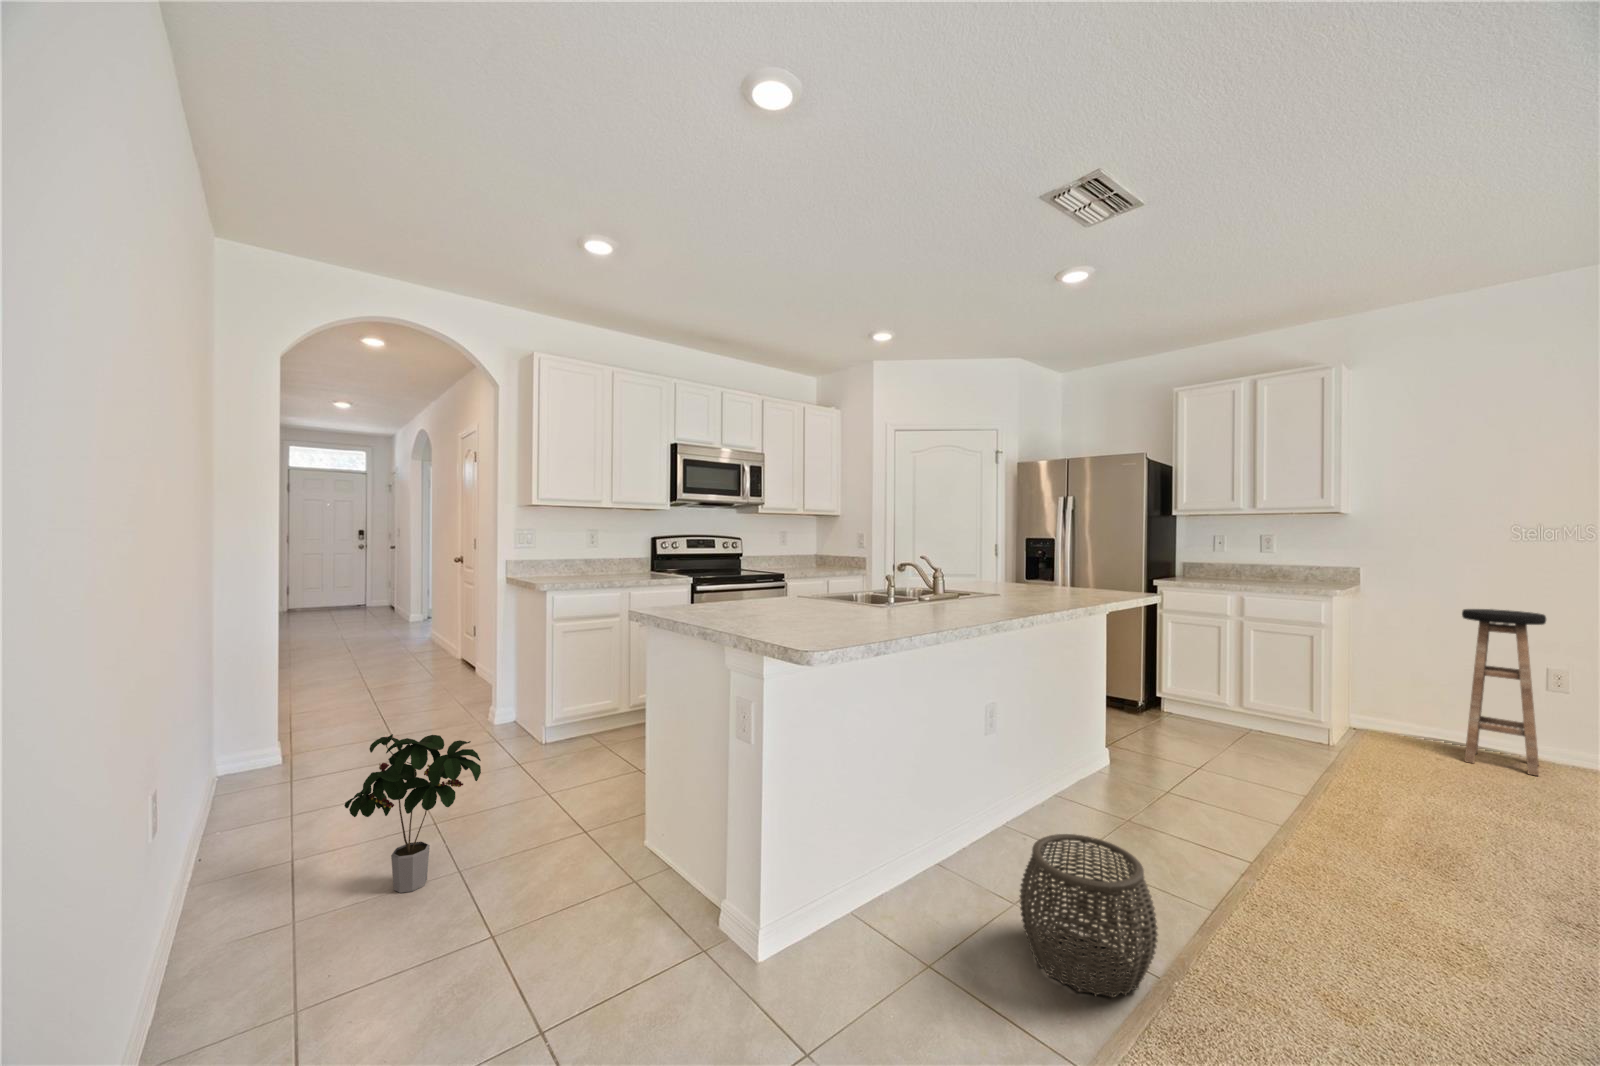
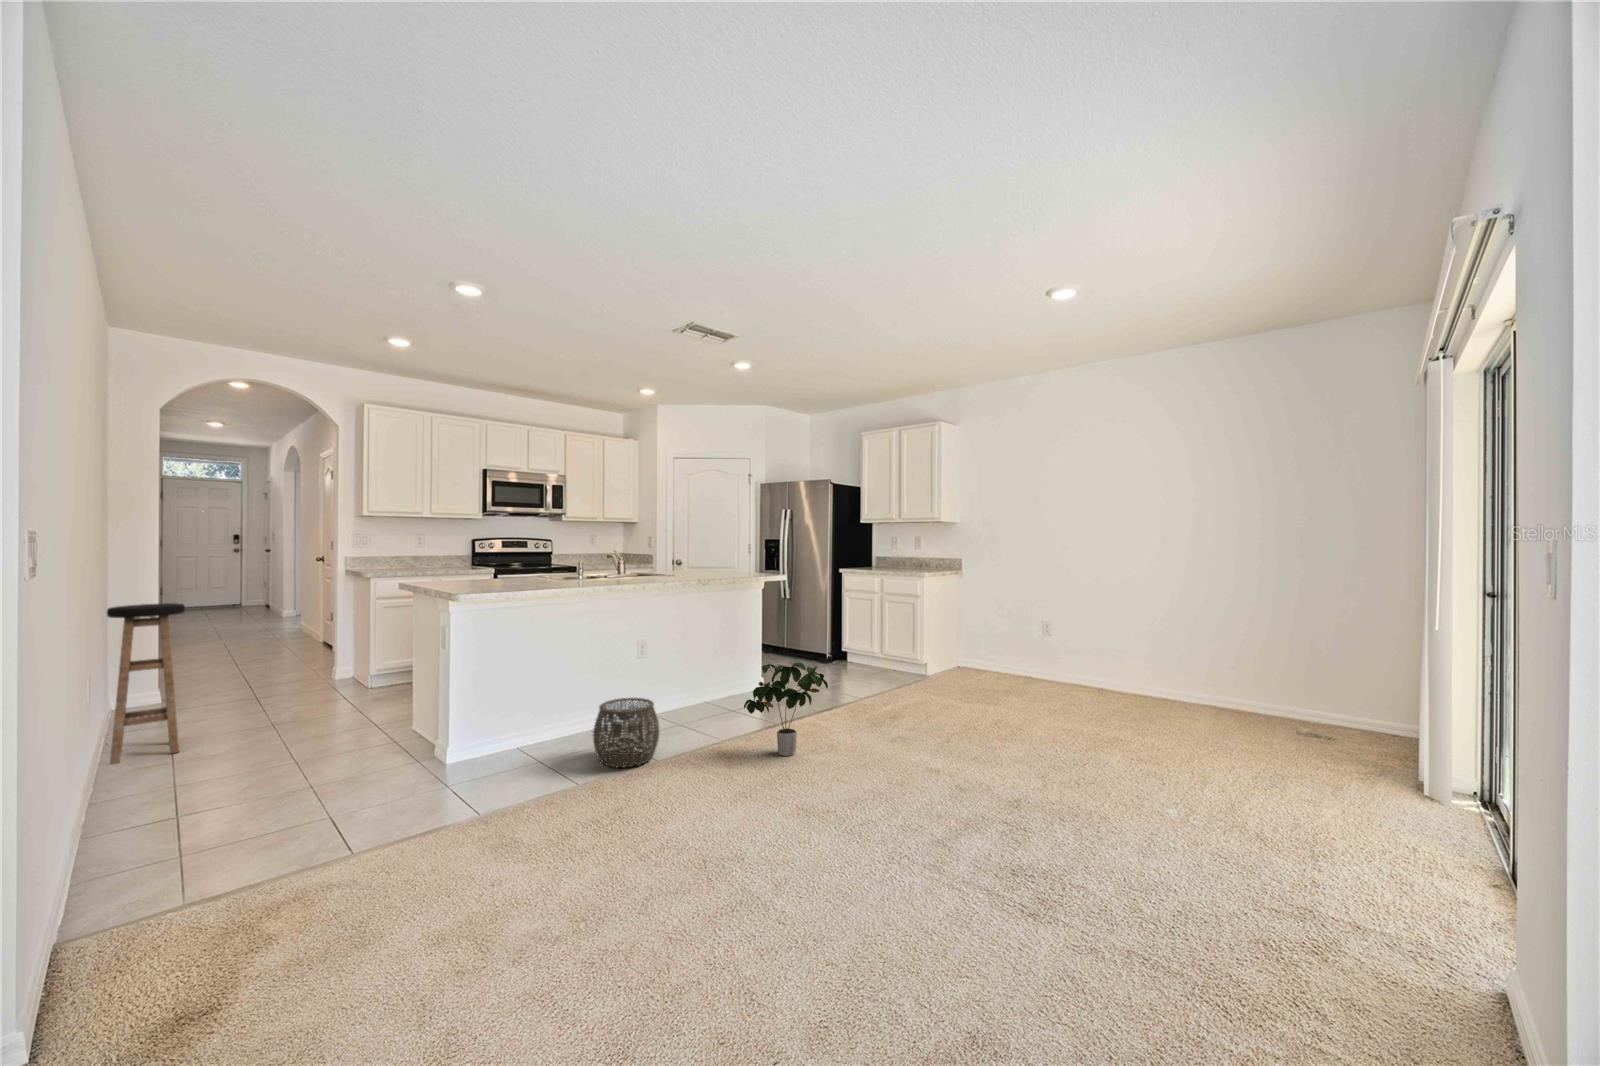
bar stool: present [1462,609,1546,776] -> present [107,603,185,764]
potted plant: present [344,734,481,893] -> present [744,662,828,756]

